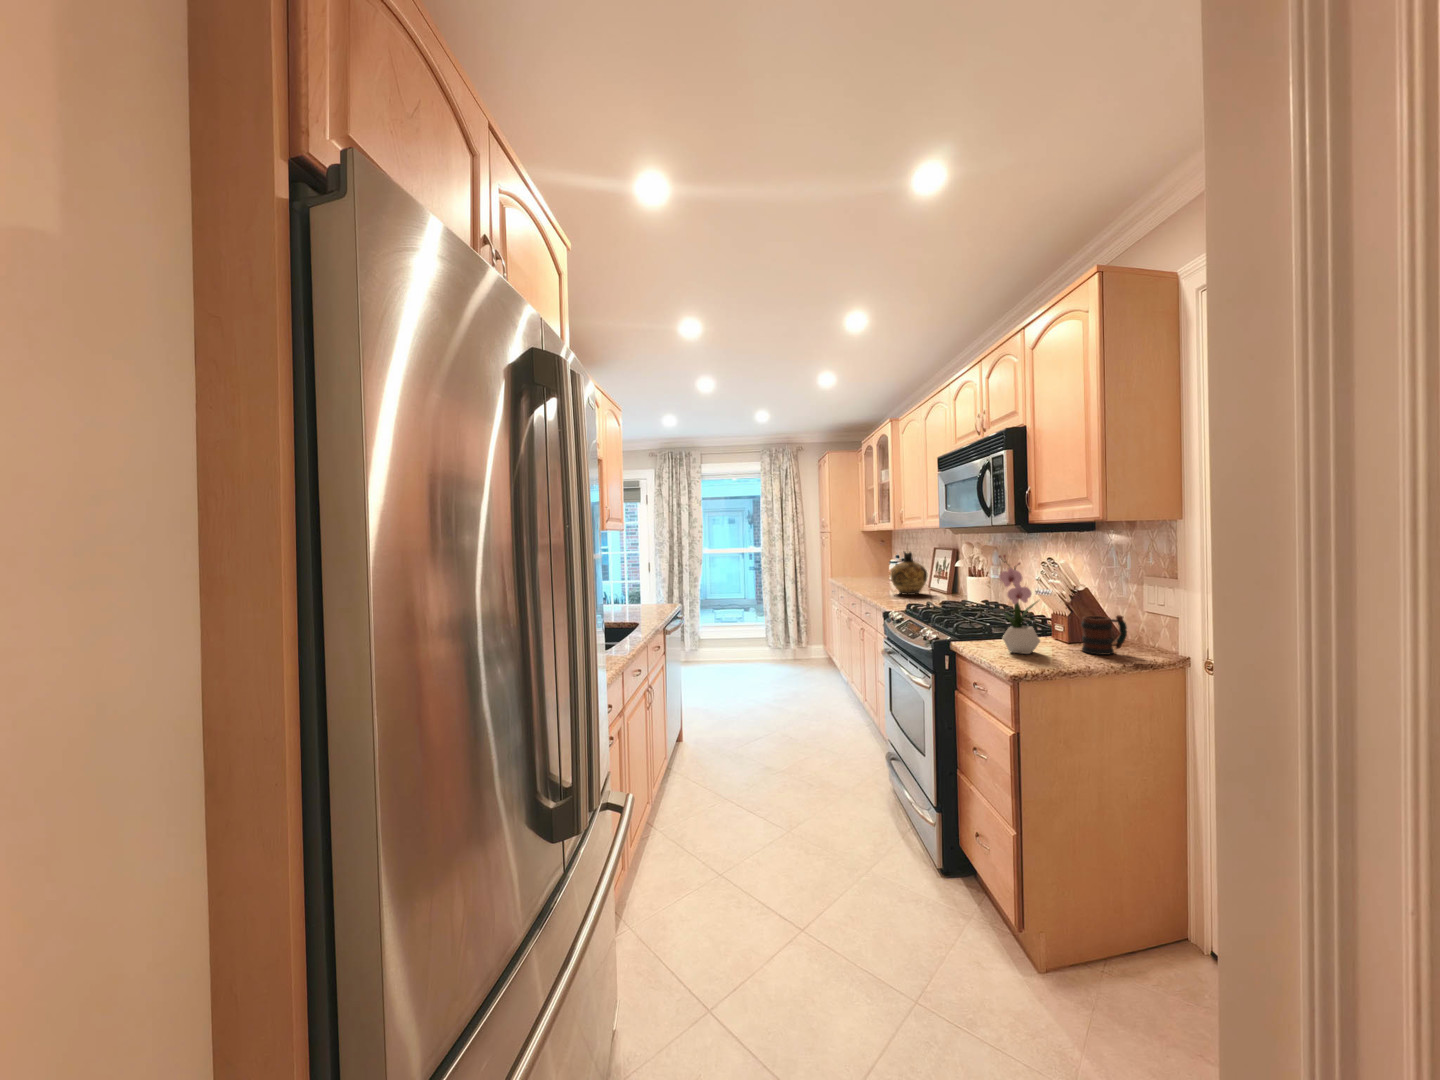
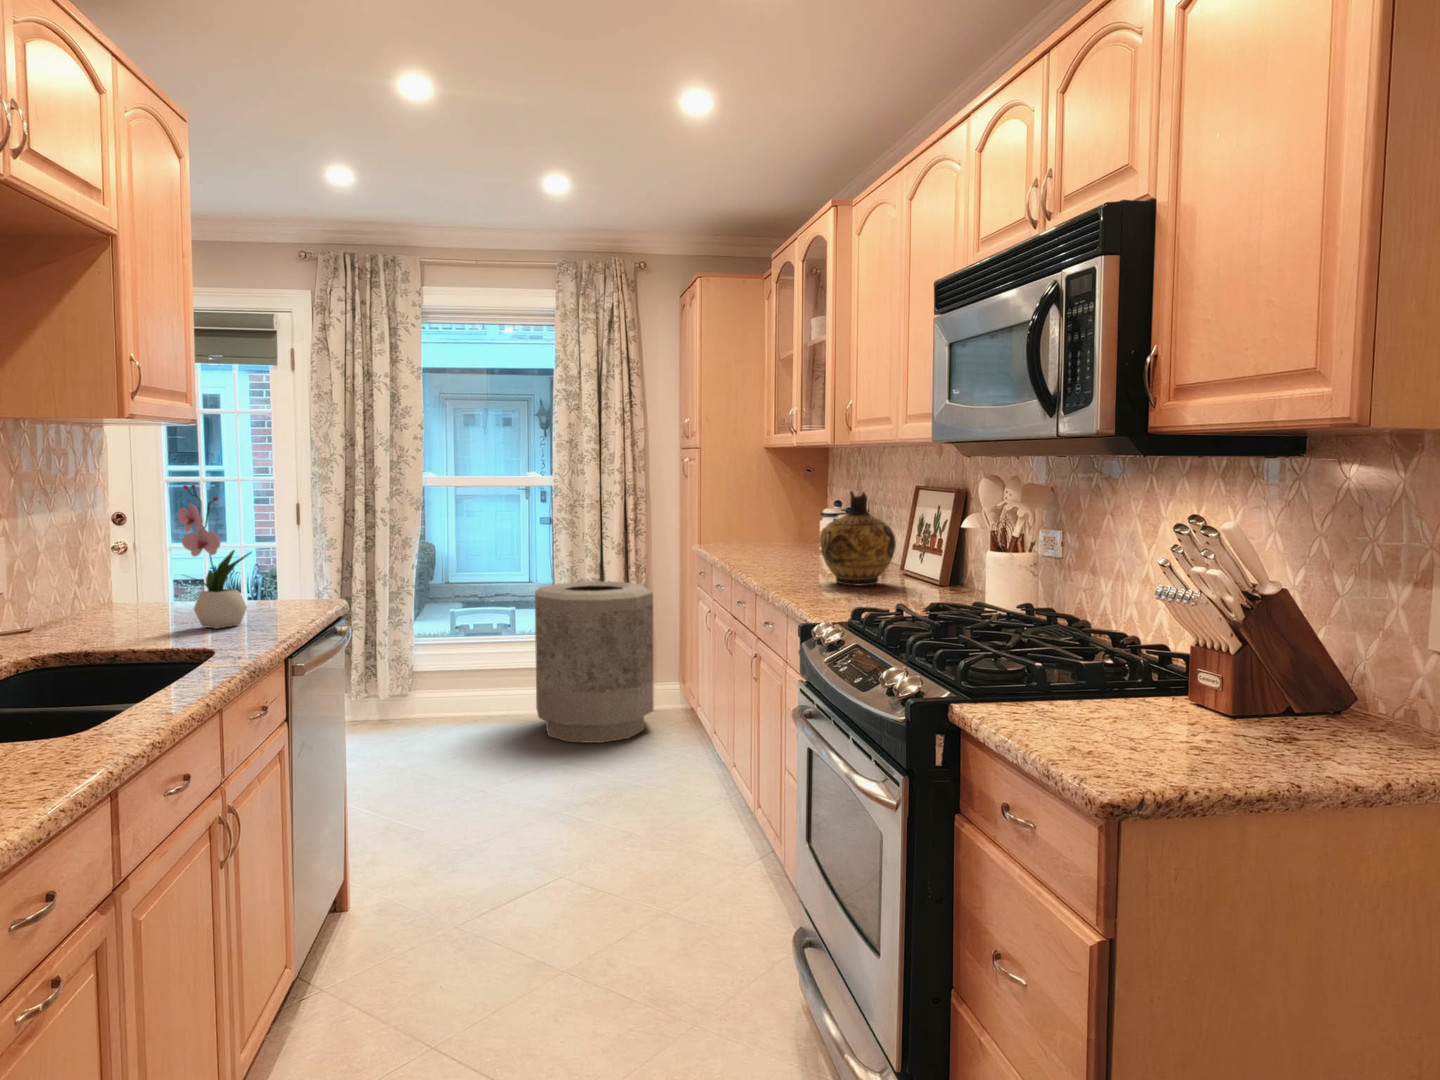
flower arrangement: present [999,555,1040,654] -> present [177,484,251,629]
trash can: none [754,596,812,672] -> present [535,581,654,743]
mug: present [1081,615,1127,655] -> none [1252,649,1355,743]

